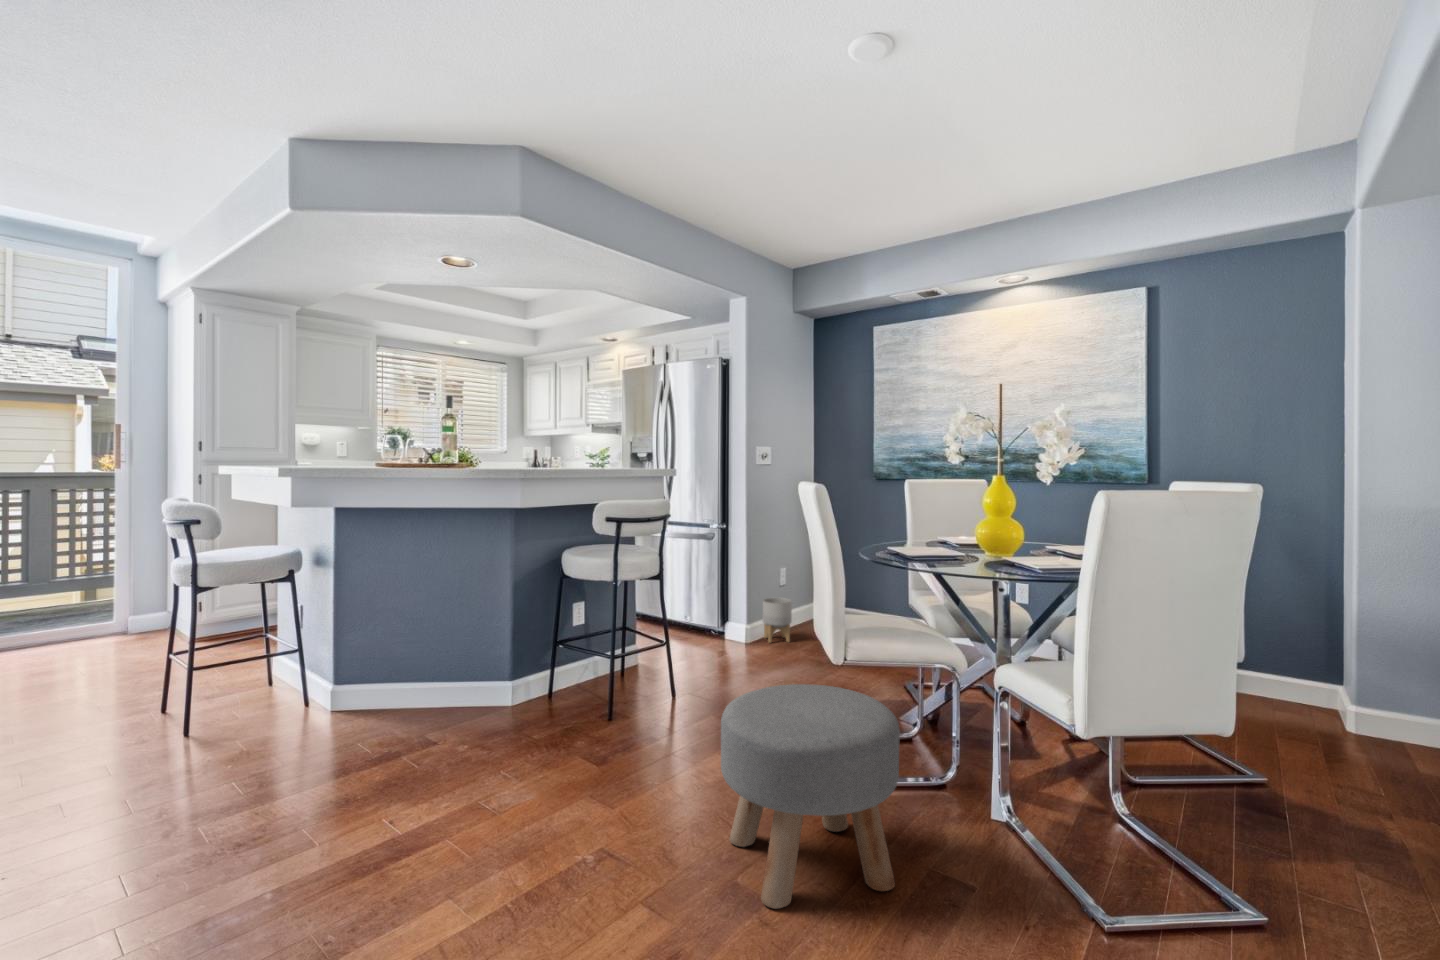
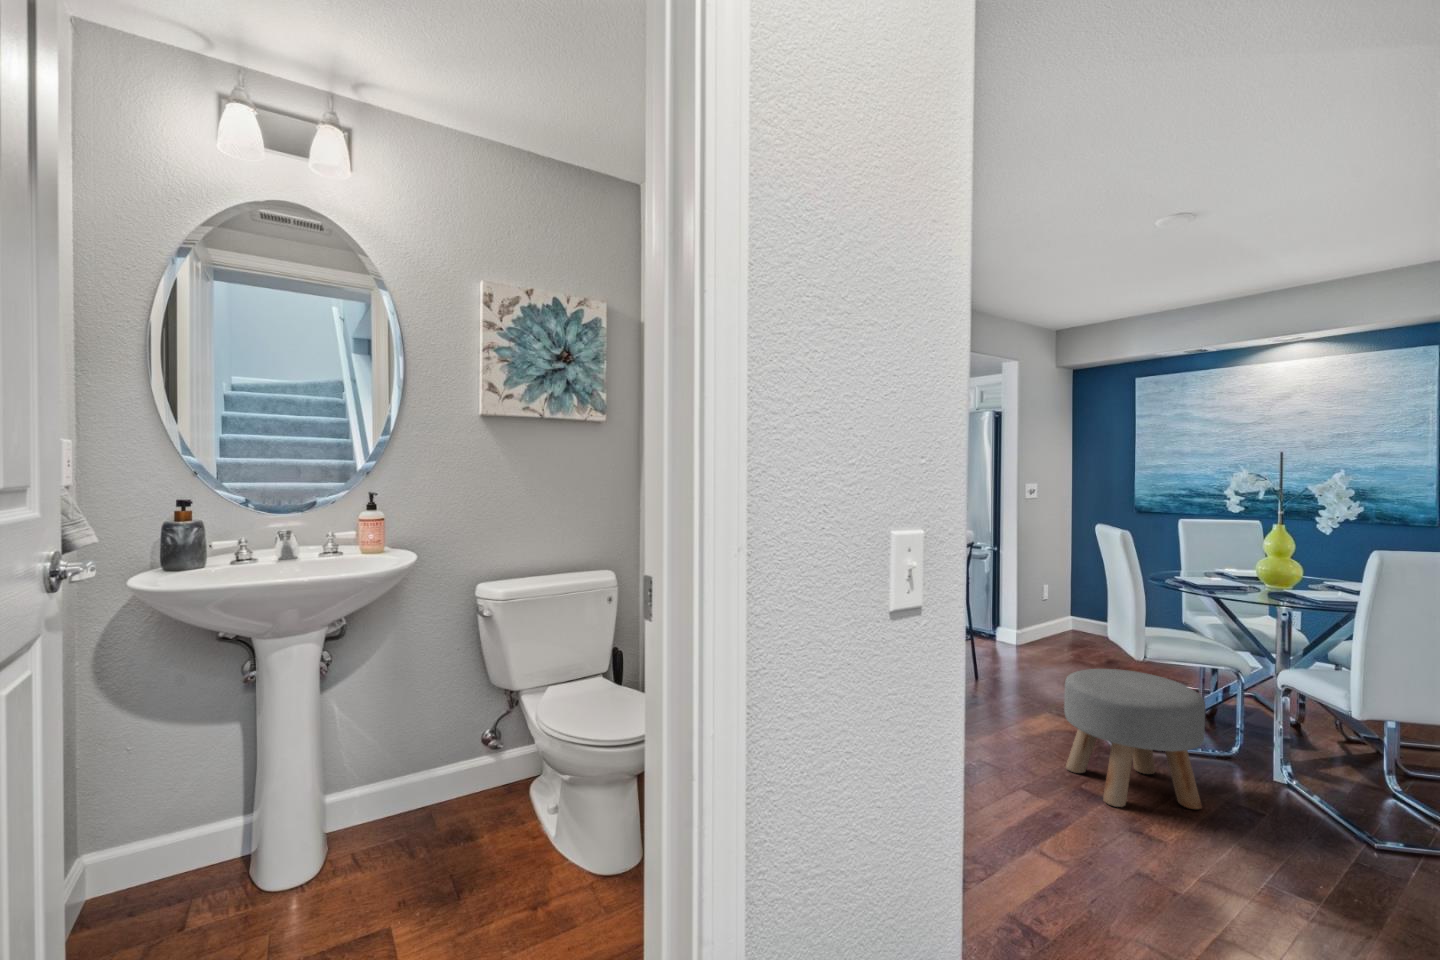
planter: present [763,598,792,643] -> none [1032,609,1058,647]

